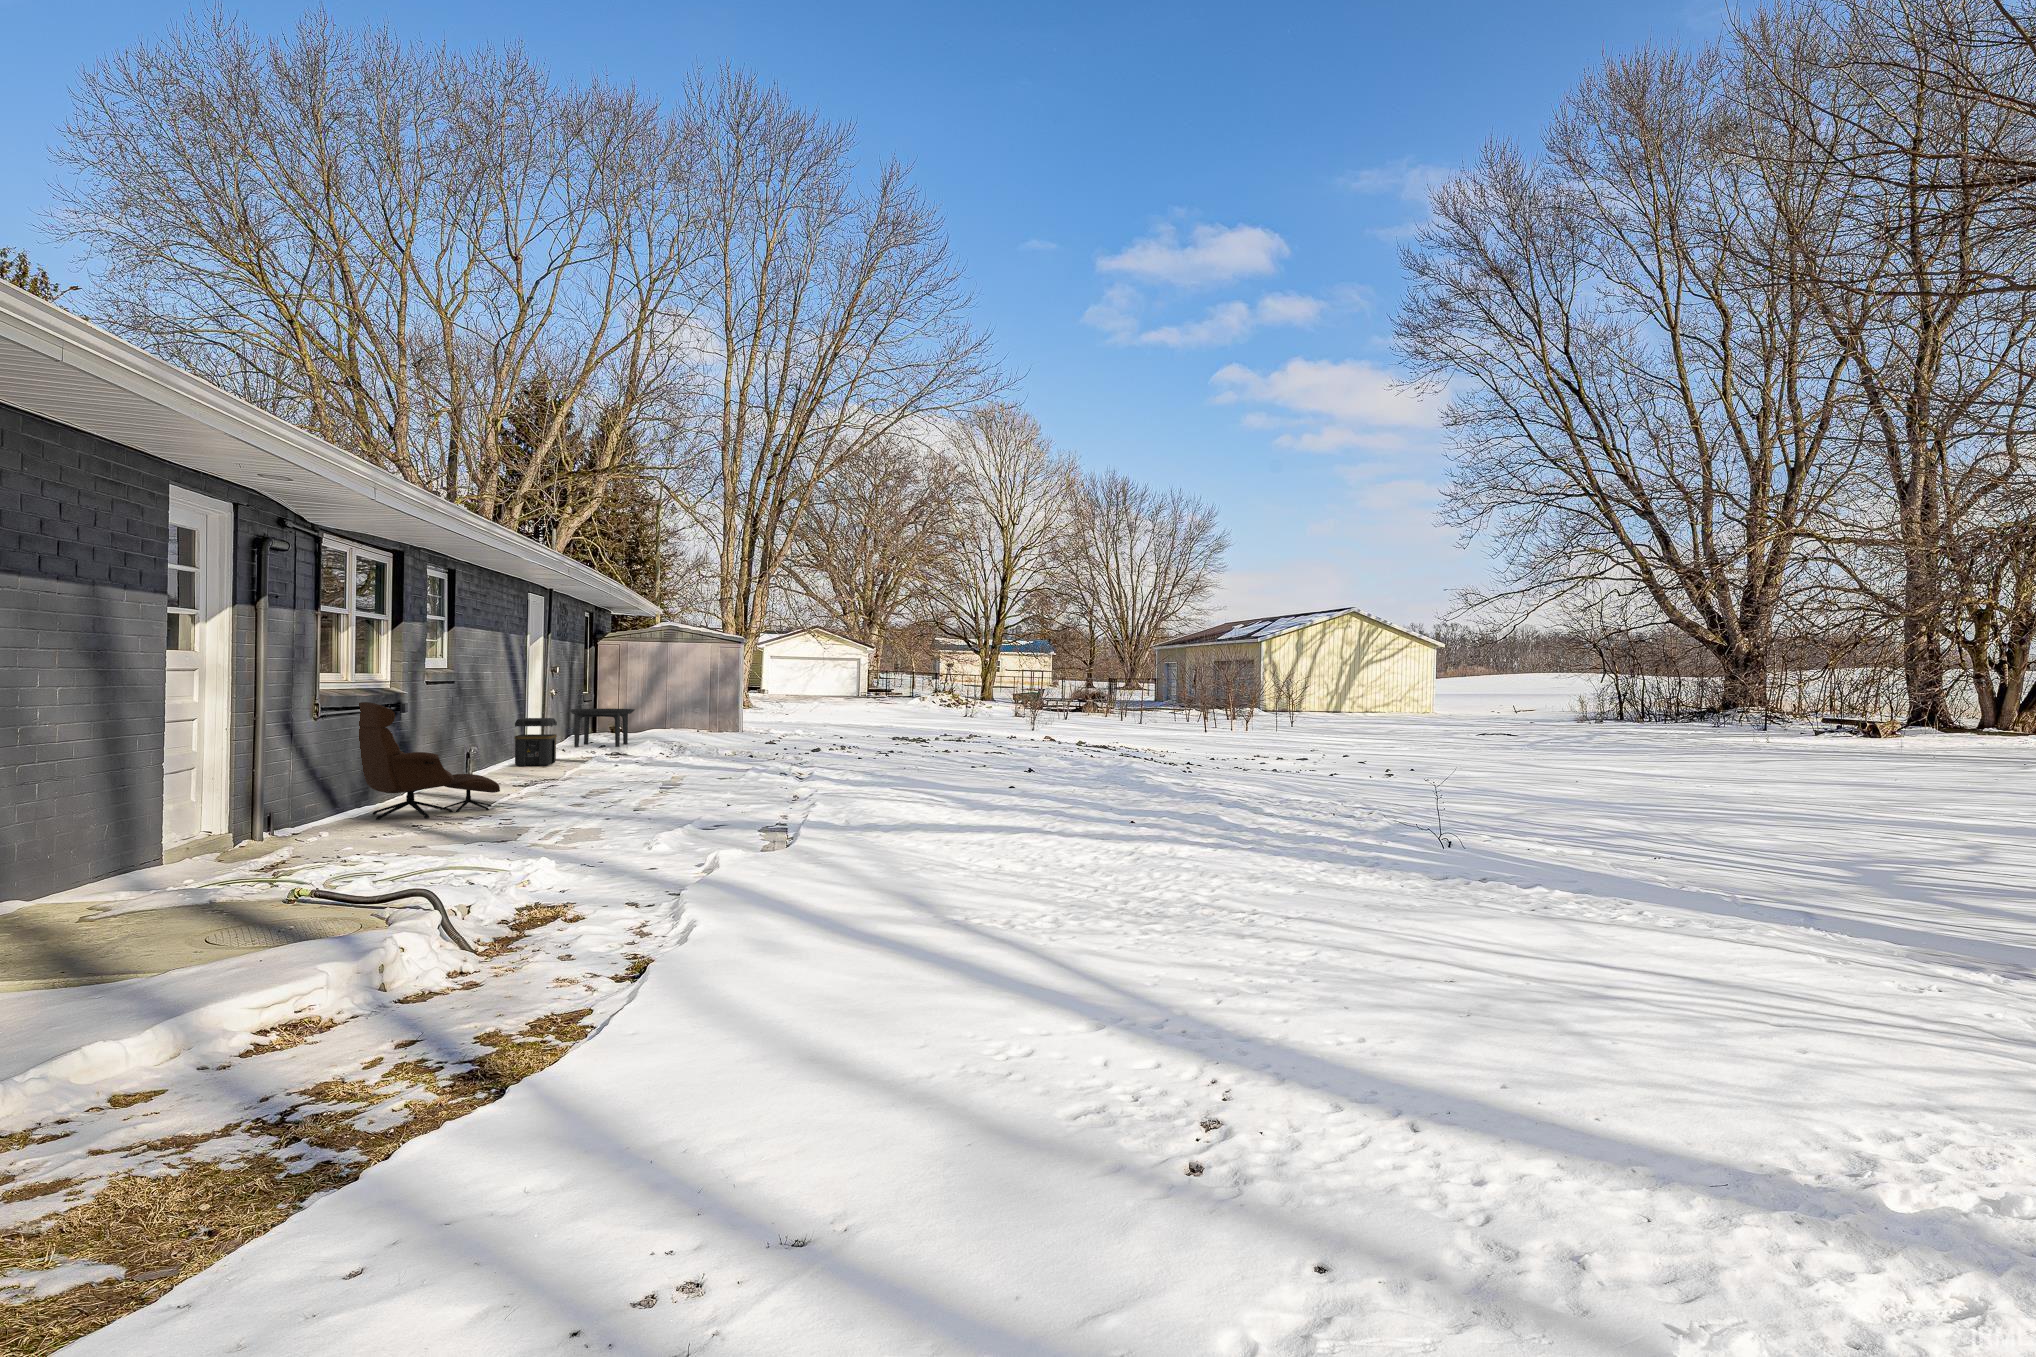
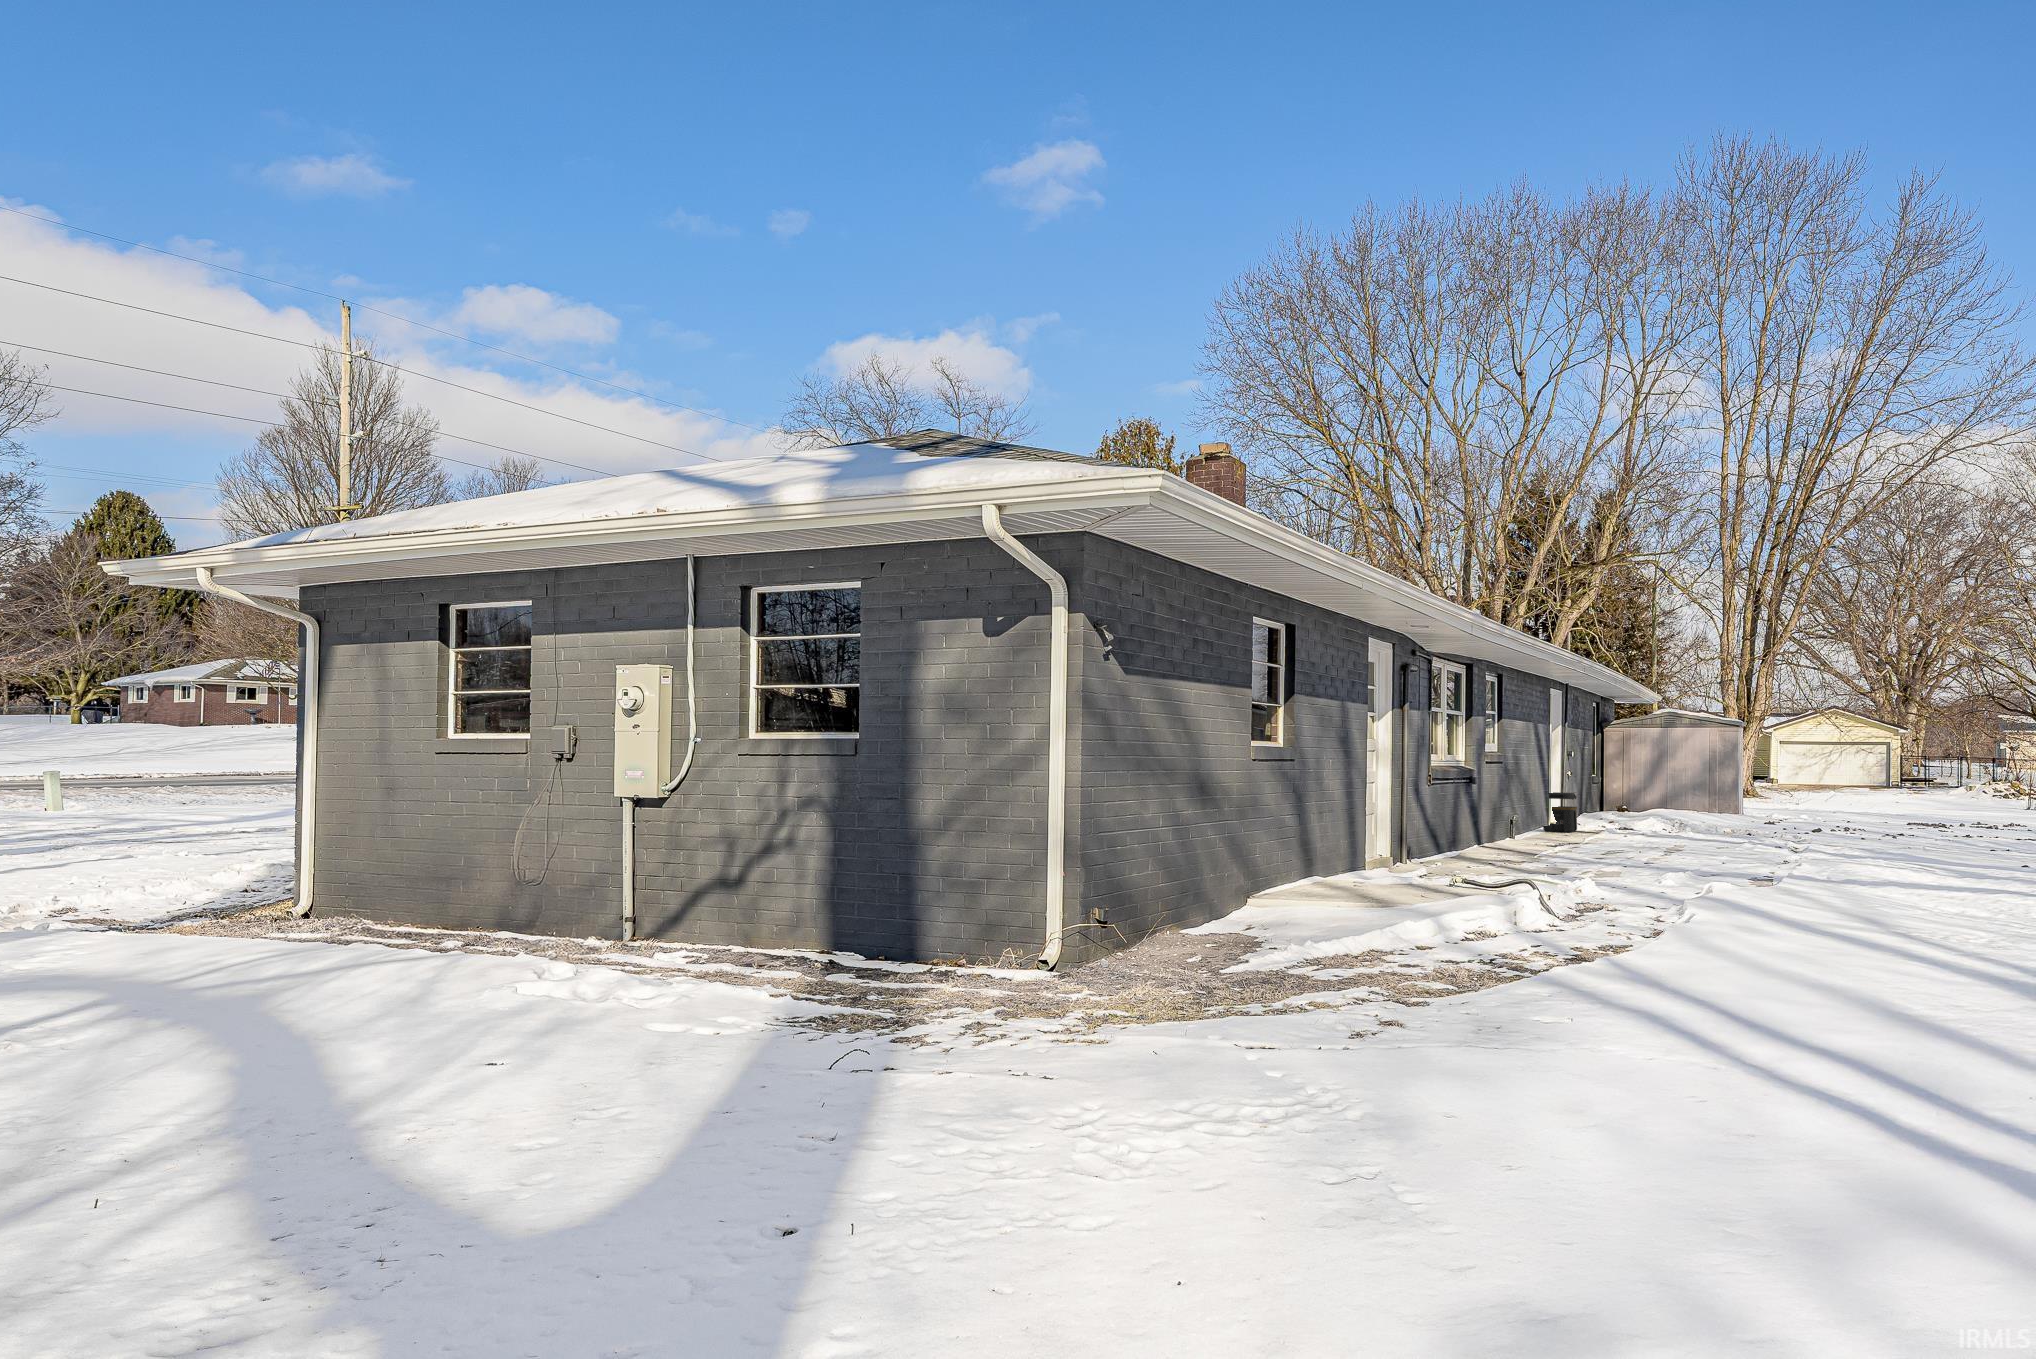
lounge chair: present [359,702,500,820] -> none [1448,772,1552,855]
round table: present [569,709,635,747] -> none [1578,788,1643,823]

